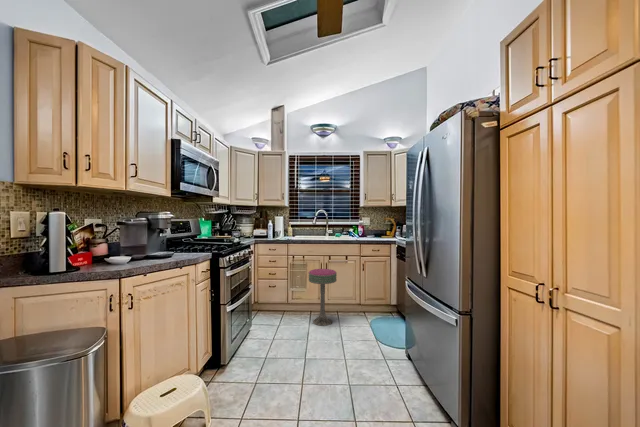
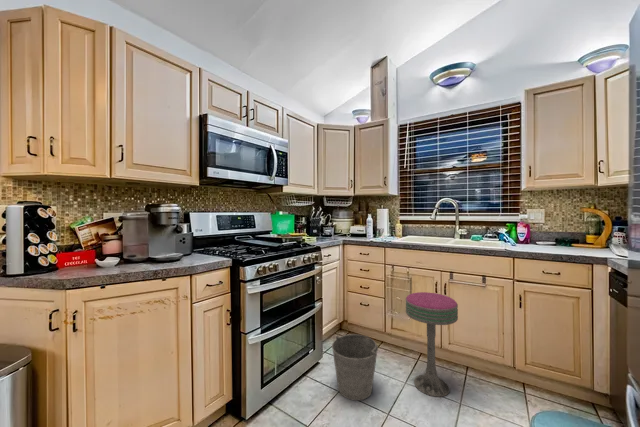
bucket: none [268,300,297,338] -> present [332,334,378,400]

